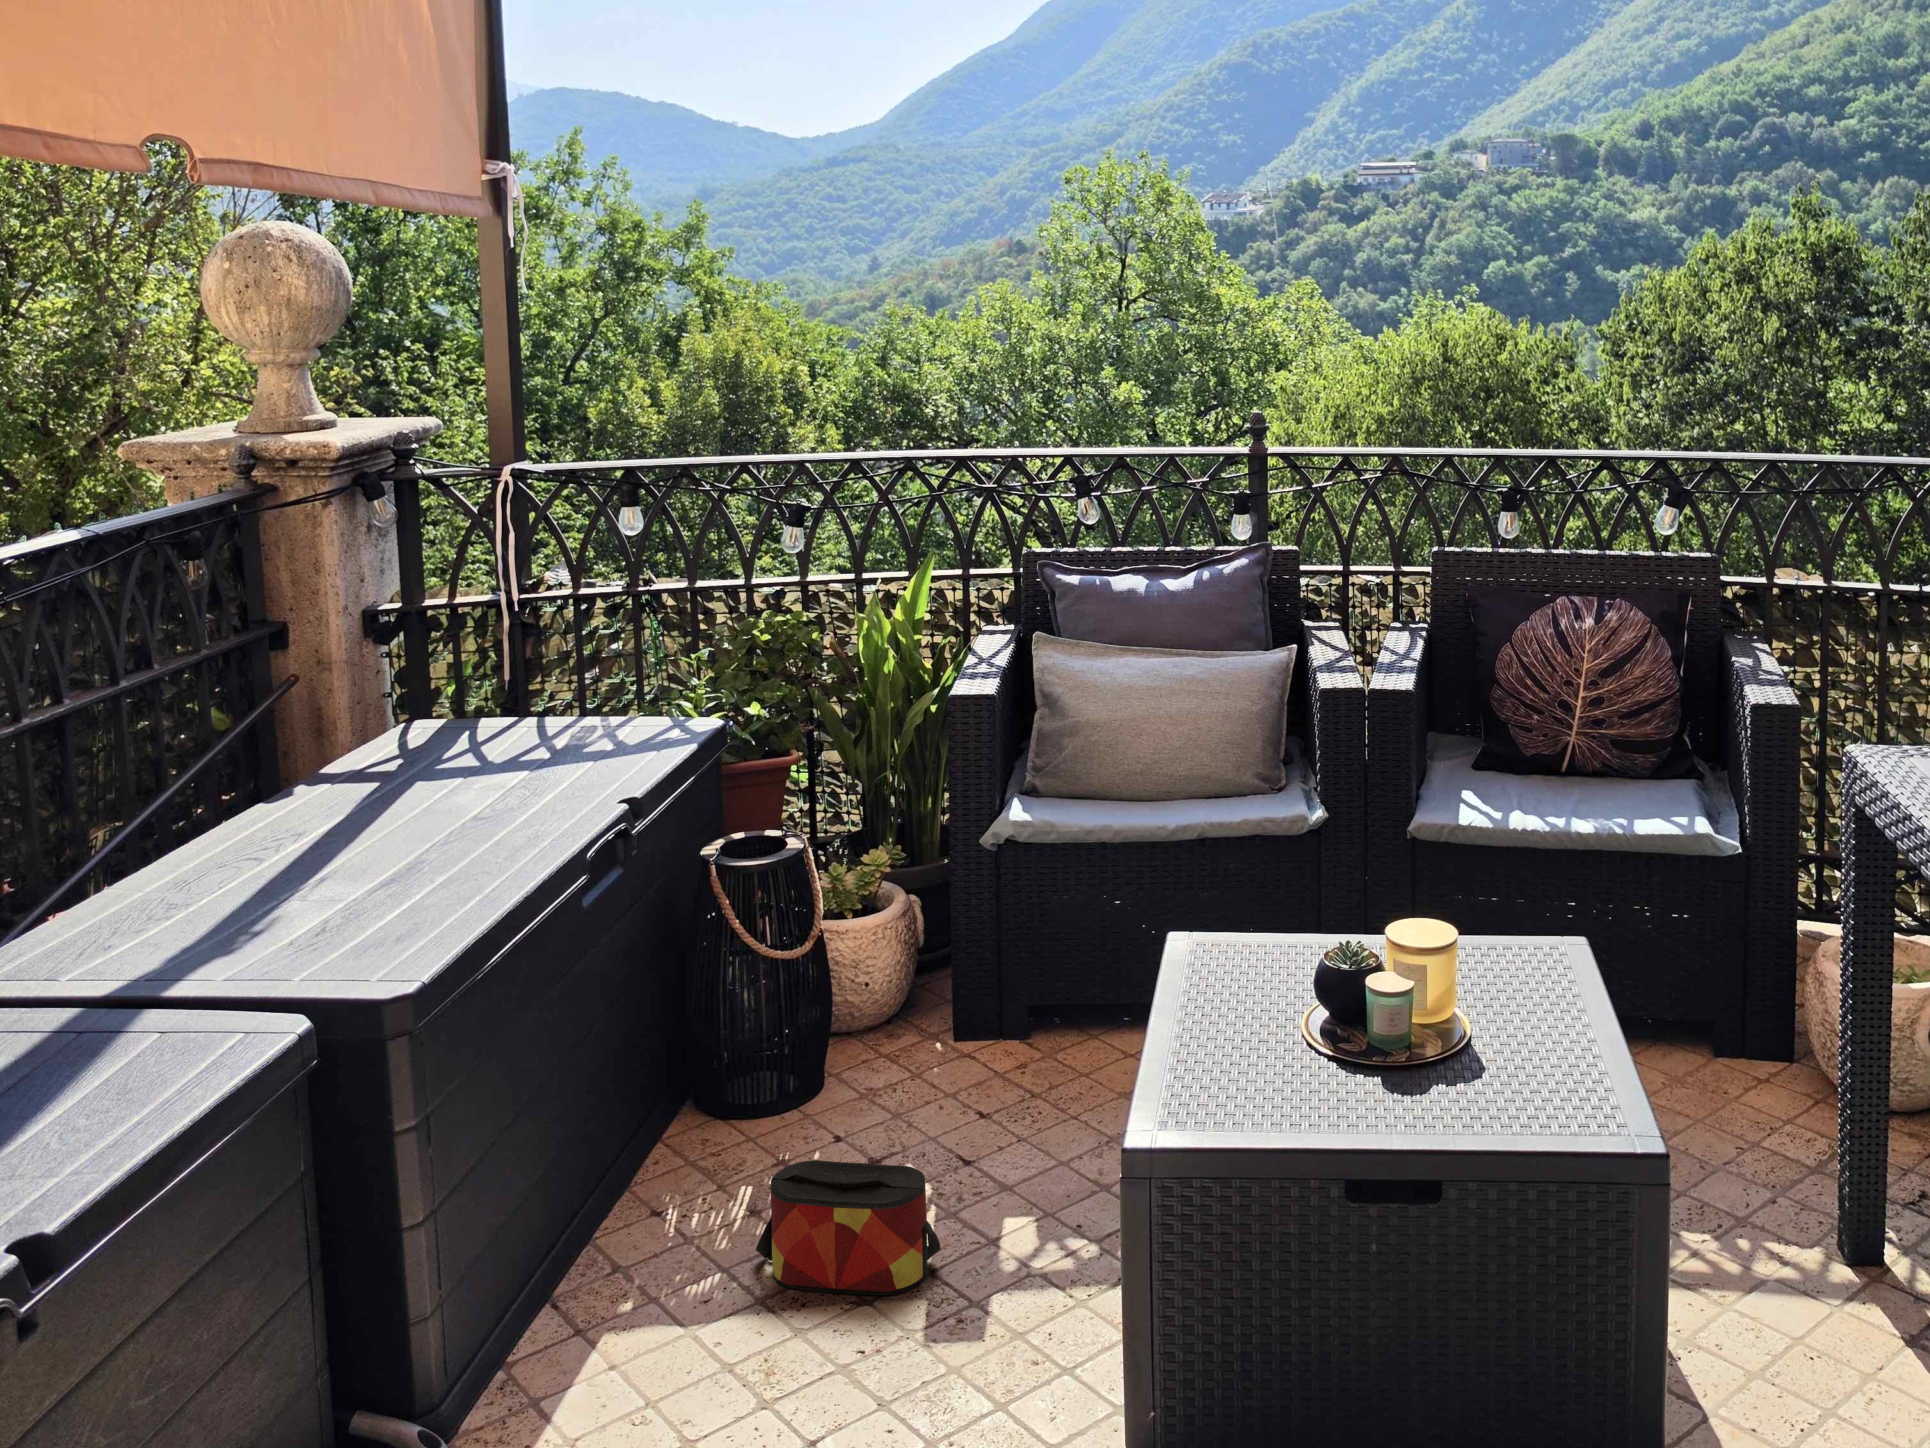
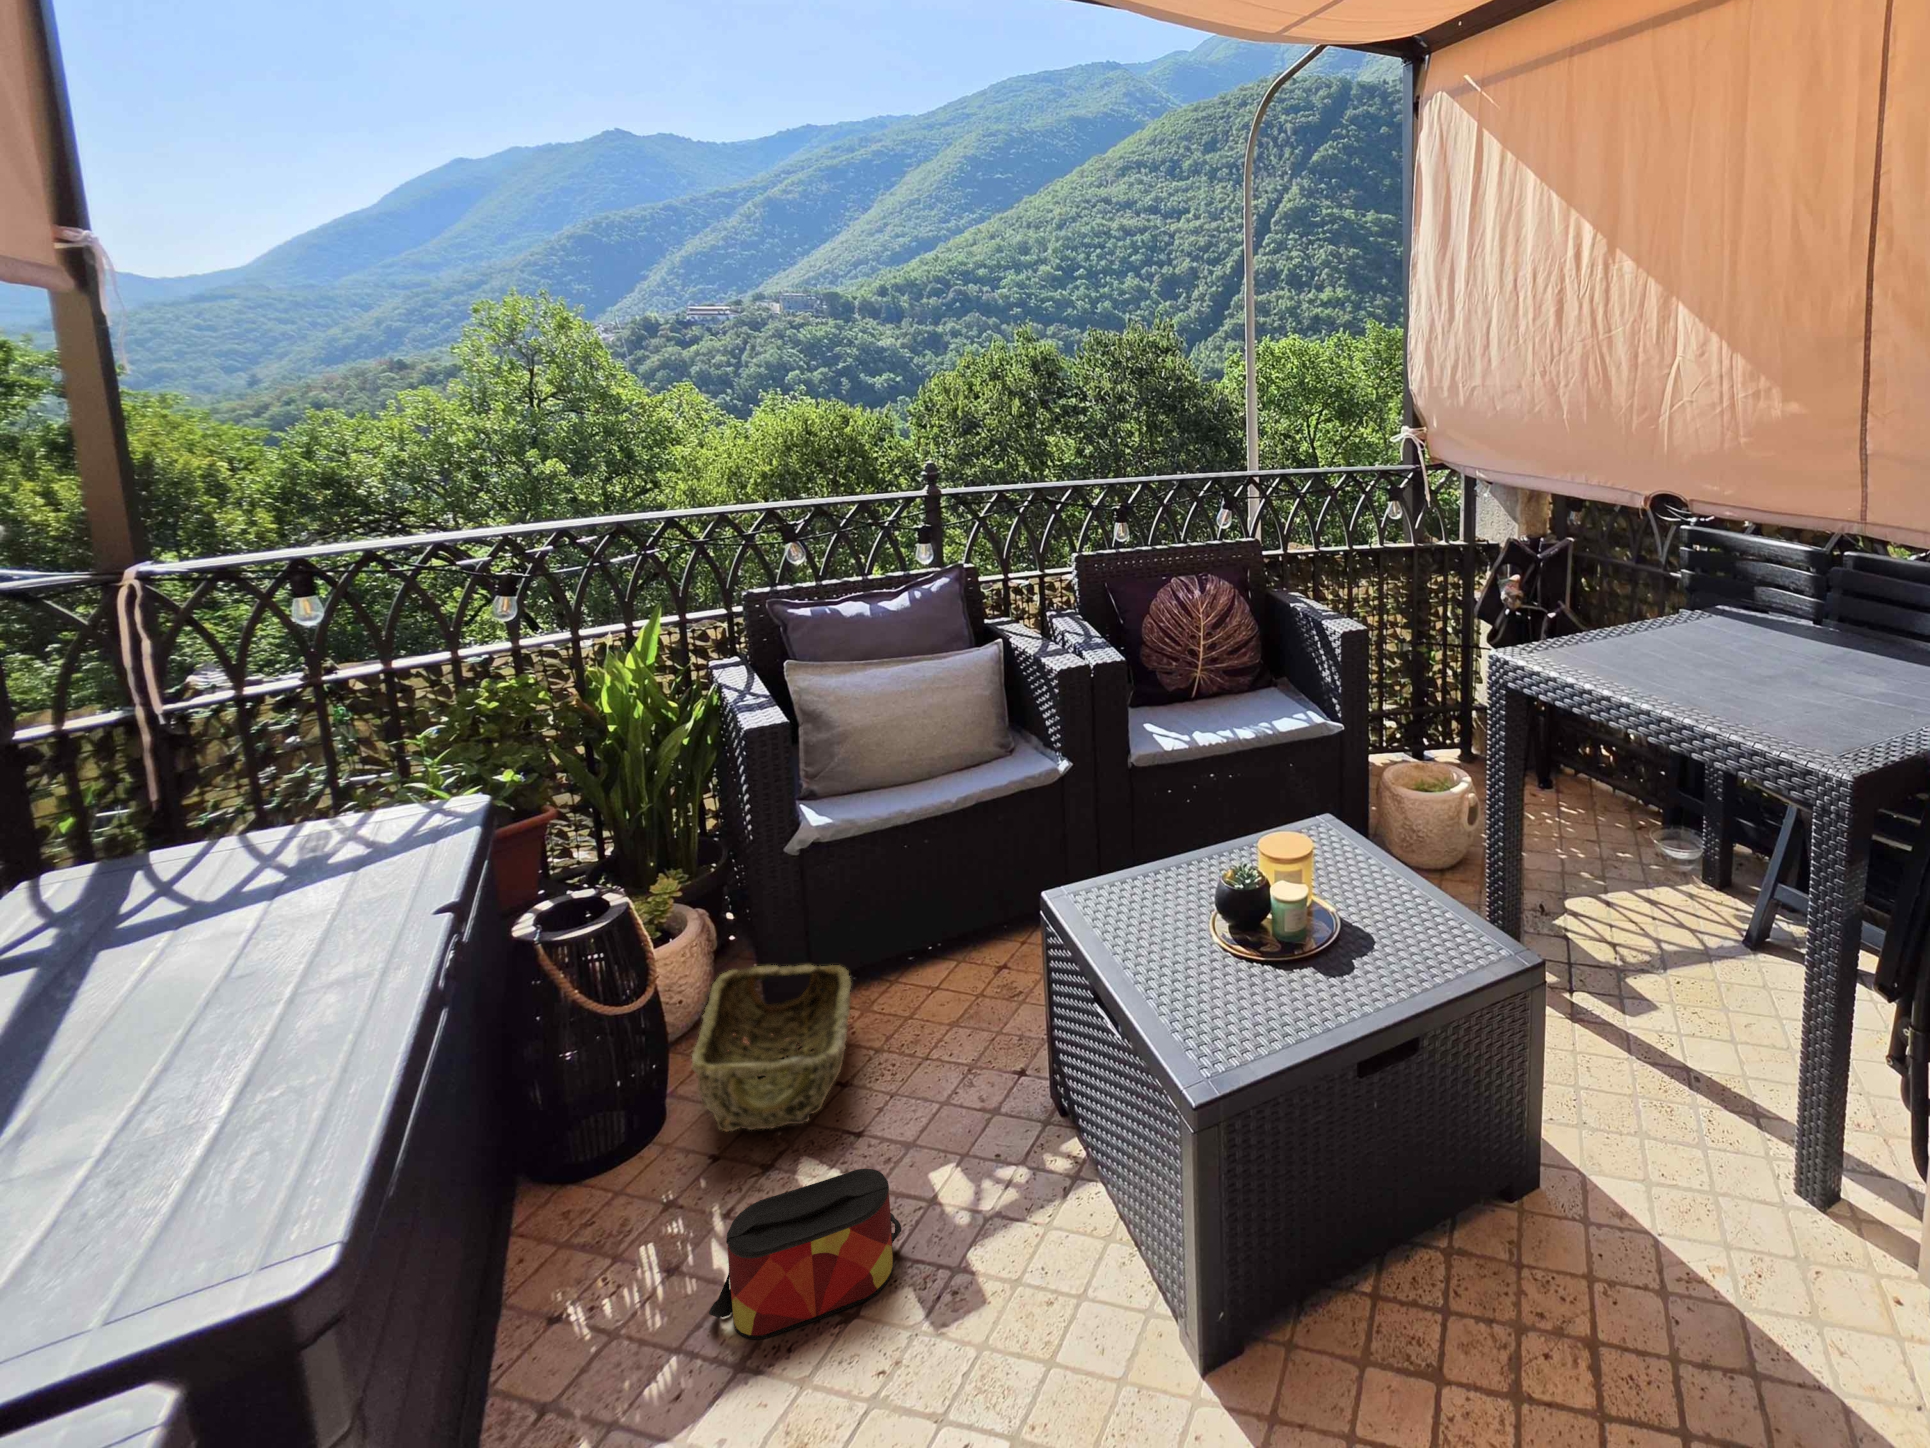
woven basket: none [824,963,1028,1134] -> present [692,964,851,1132]

